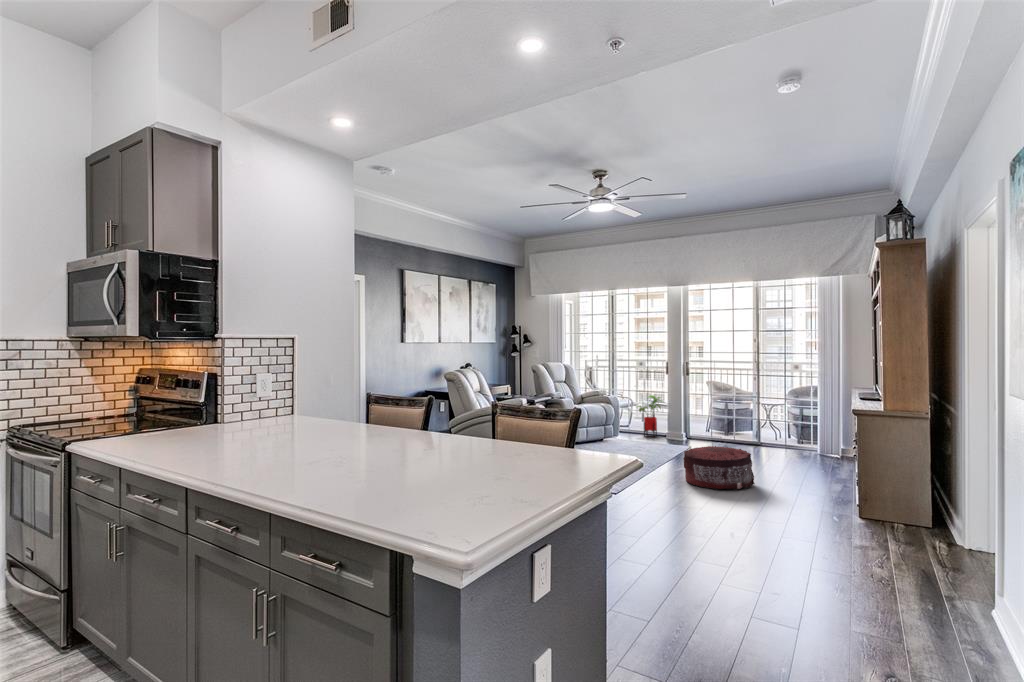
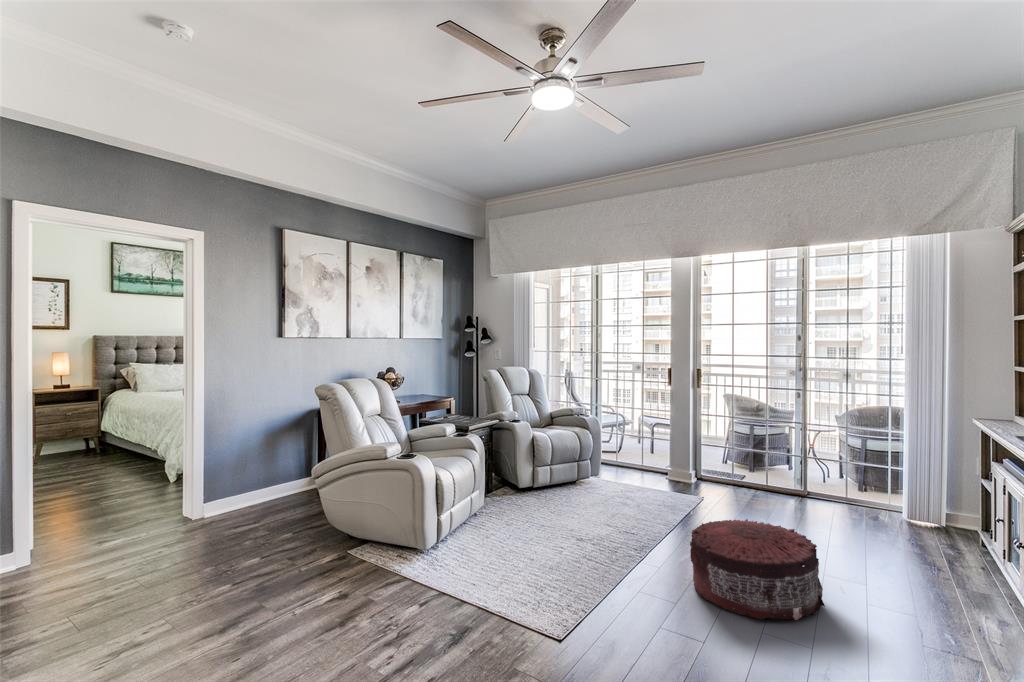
house plant: present [637,395,662,436] -> none [626,414,664,473]

